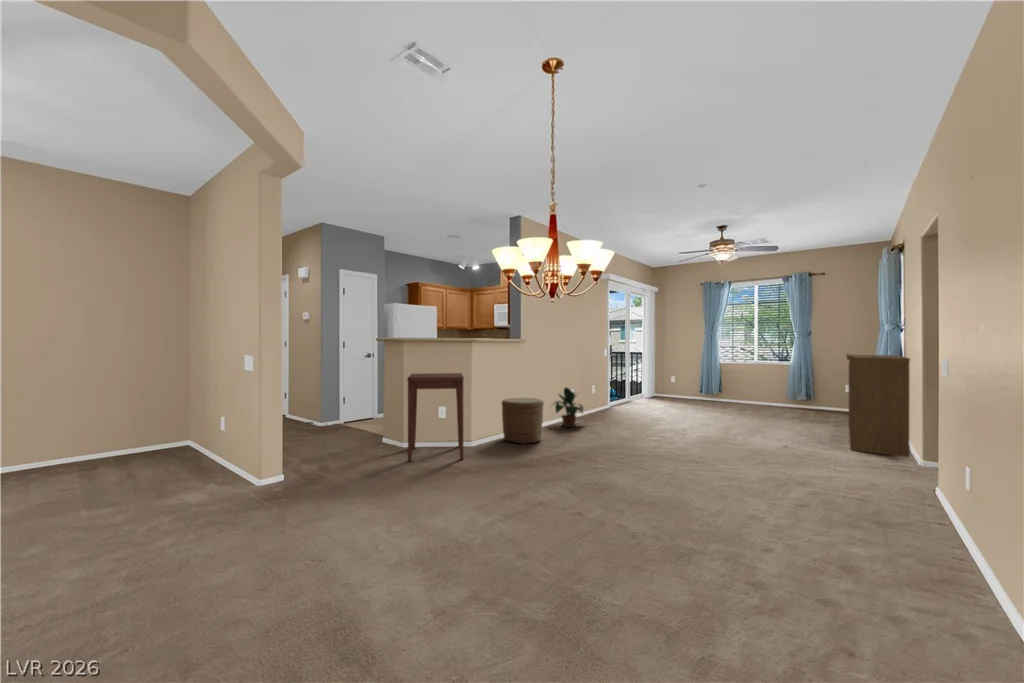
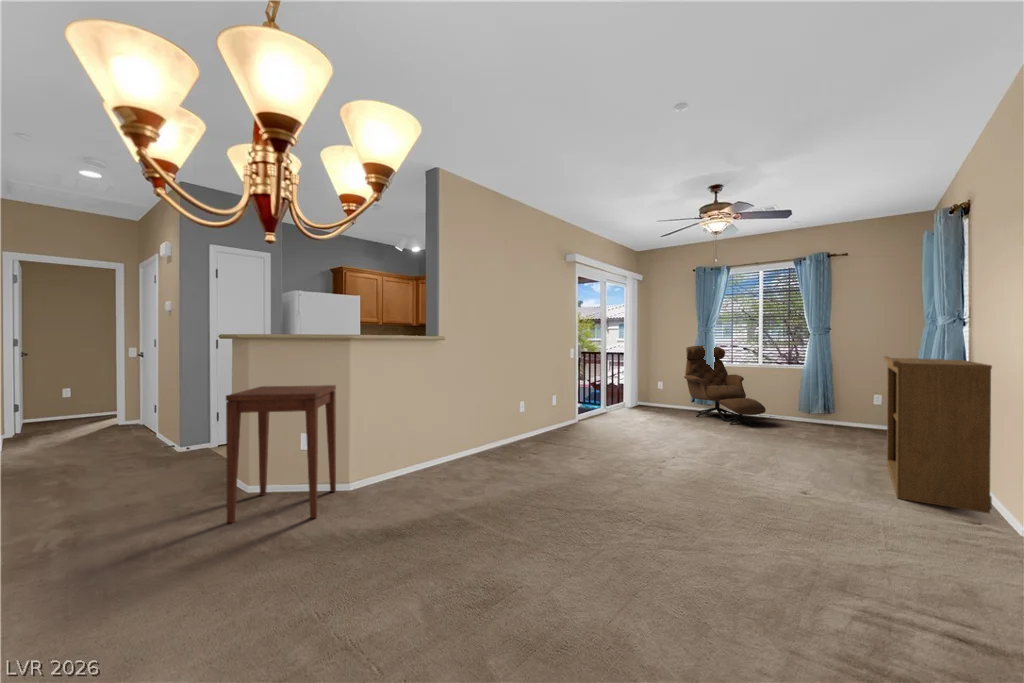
lounge chair: none [694,346,760,410] -> present [684,346,766,426]
potted plant: present [555,387,583,427] -> none [485,401,532,454]
woven basket: present [502,398,544,444] -> none [402,418,462,486]

